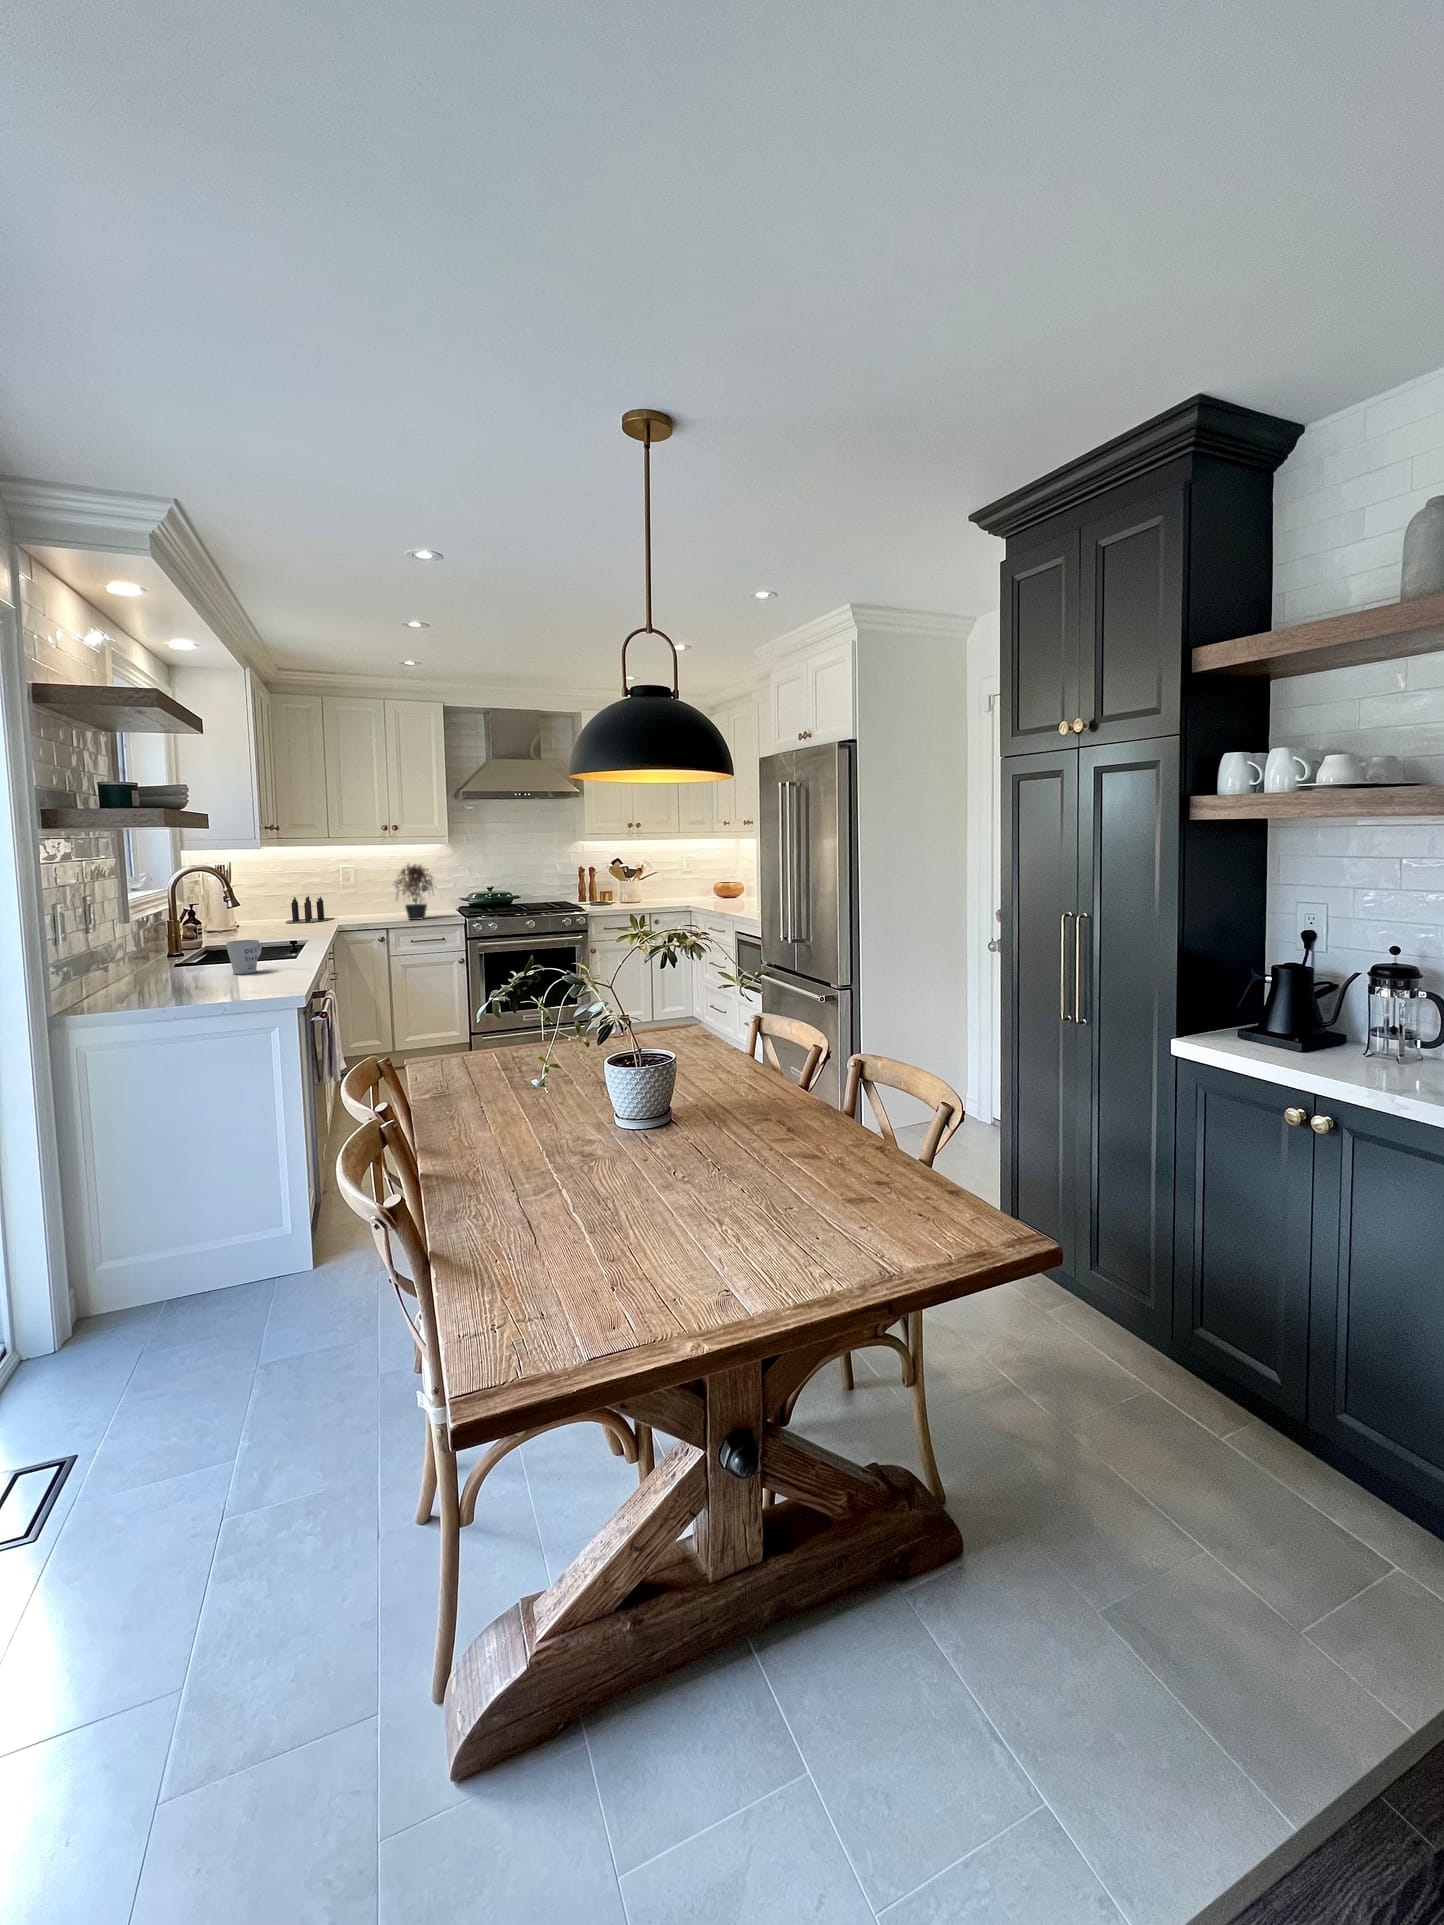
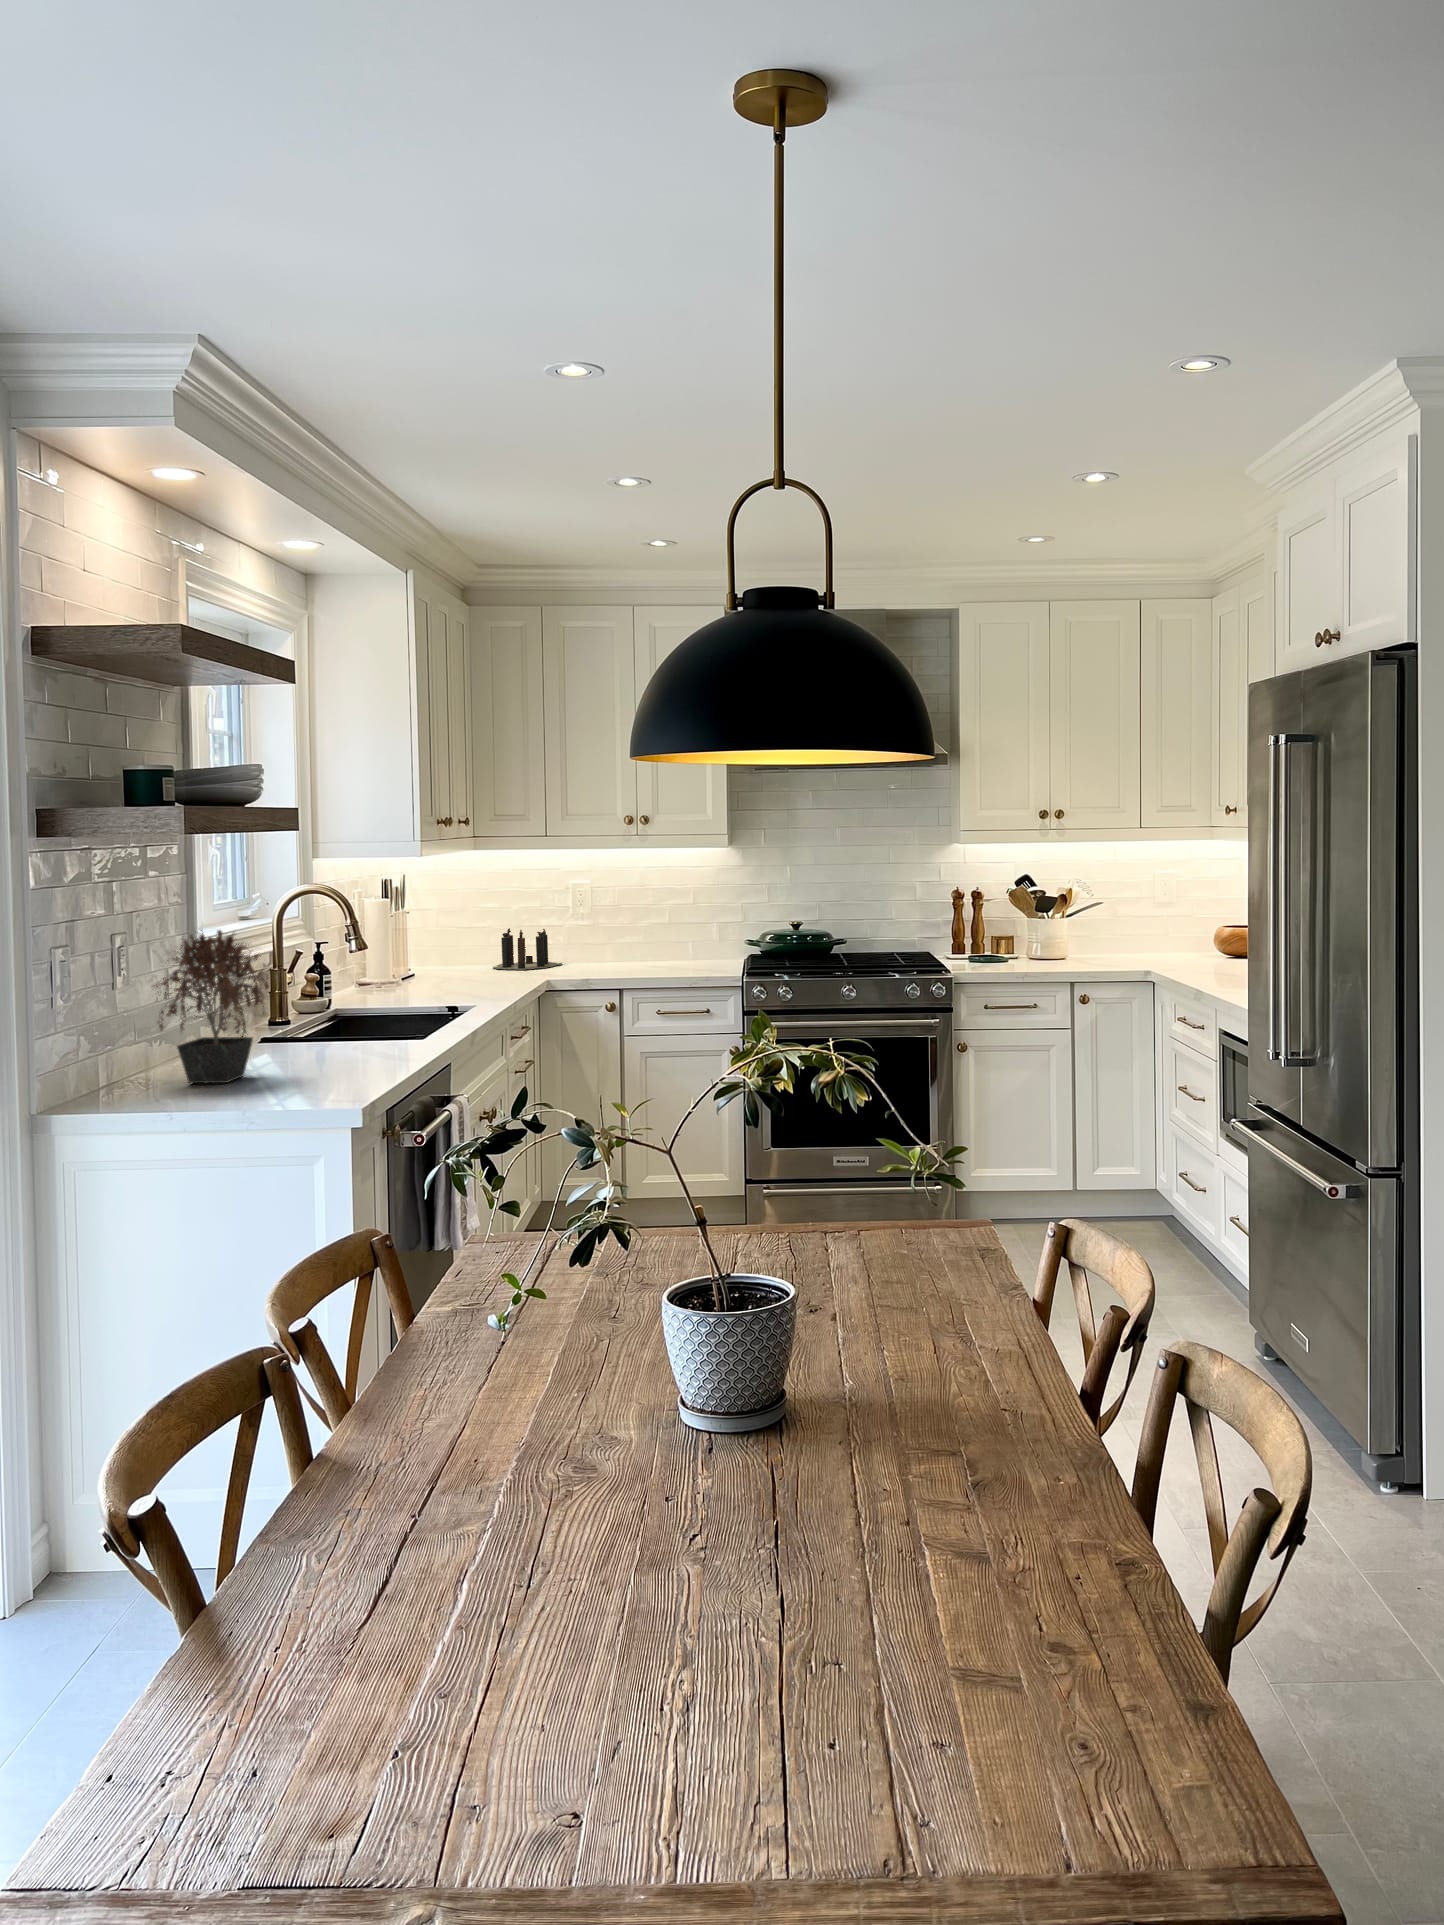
potted plant: present [394,865,433,920] -> present [156,930,269,1083]
mug: present [226,940,262,974] -> none [302,1009,356,1063]

